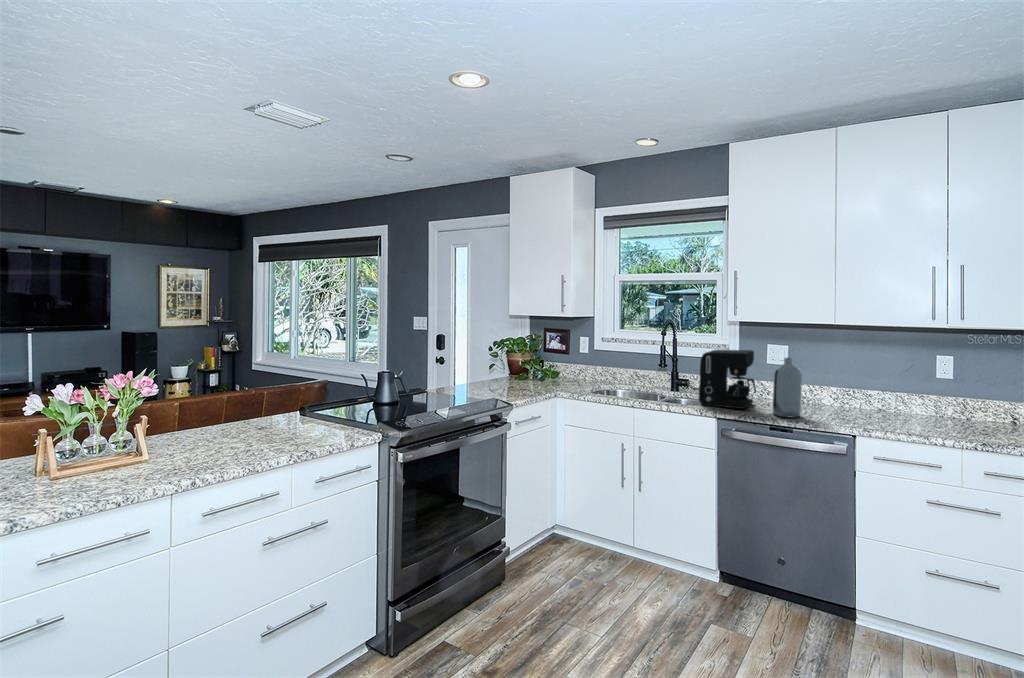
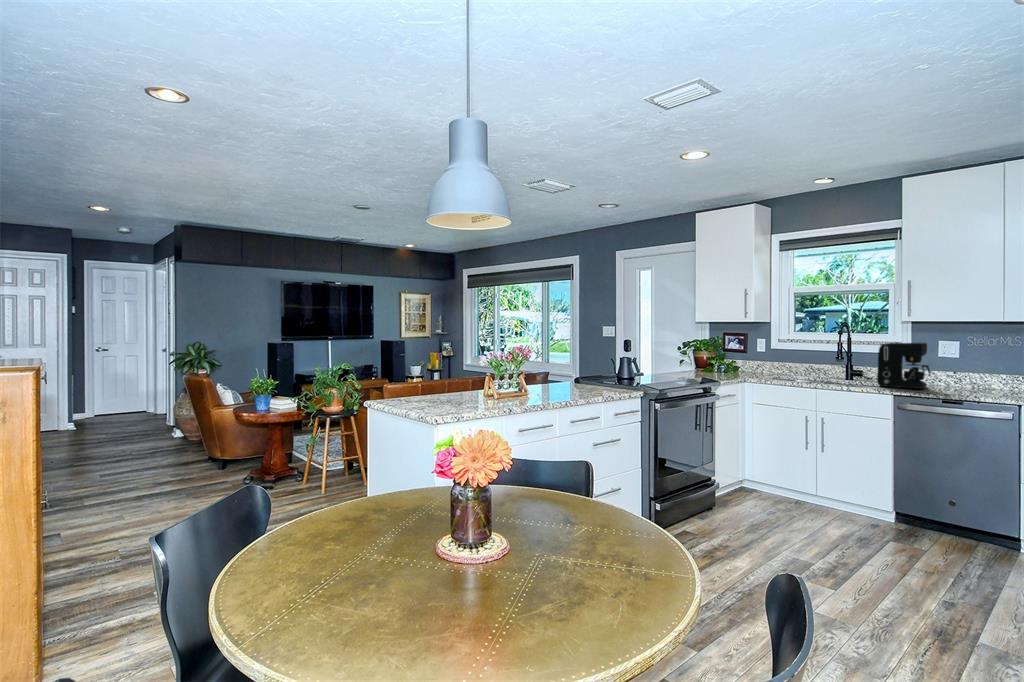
bottle: present [772,358,802,417] -> none [947,347,975,395]

